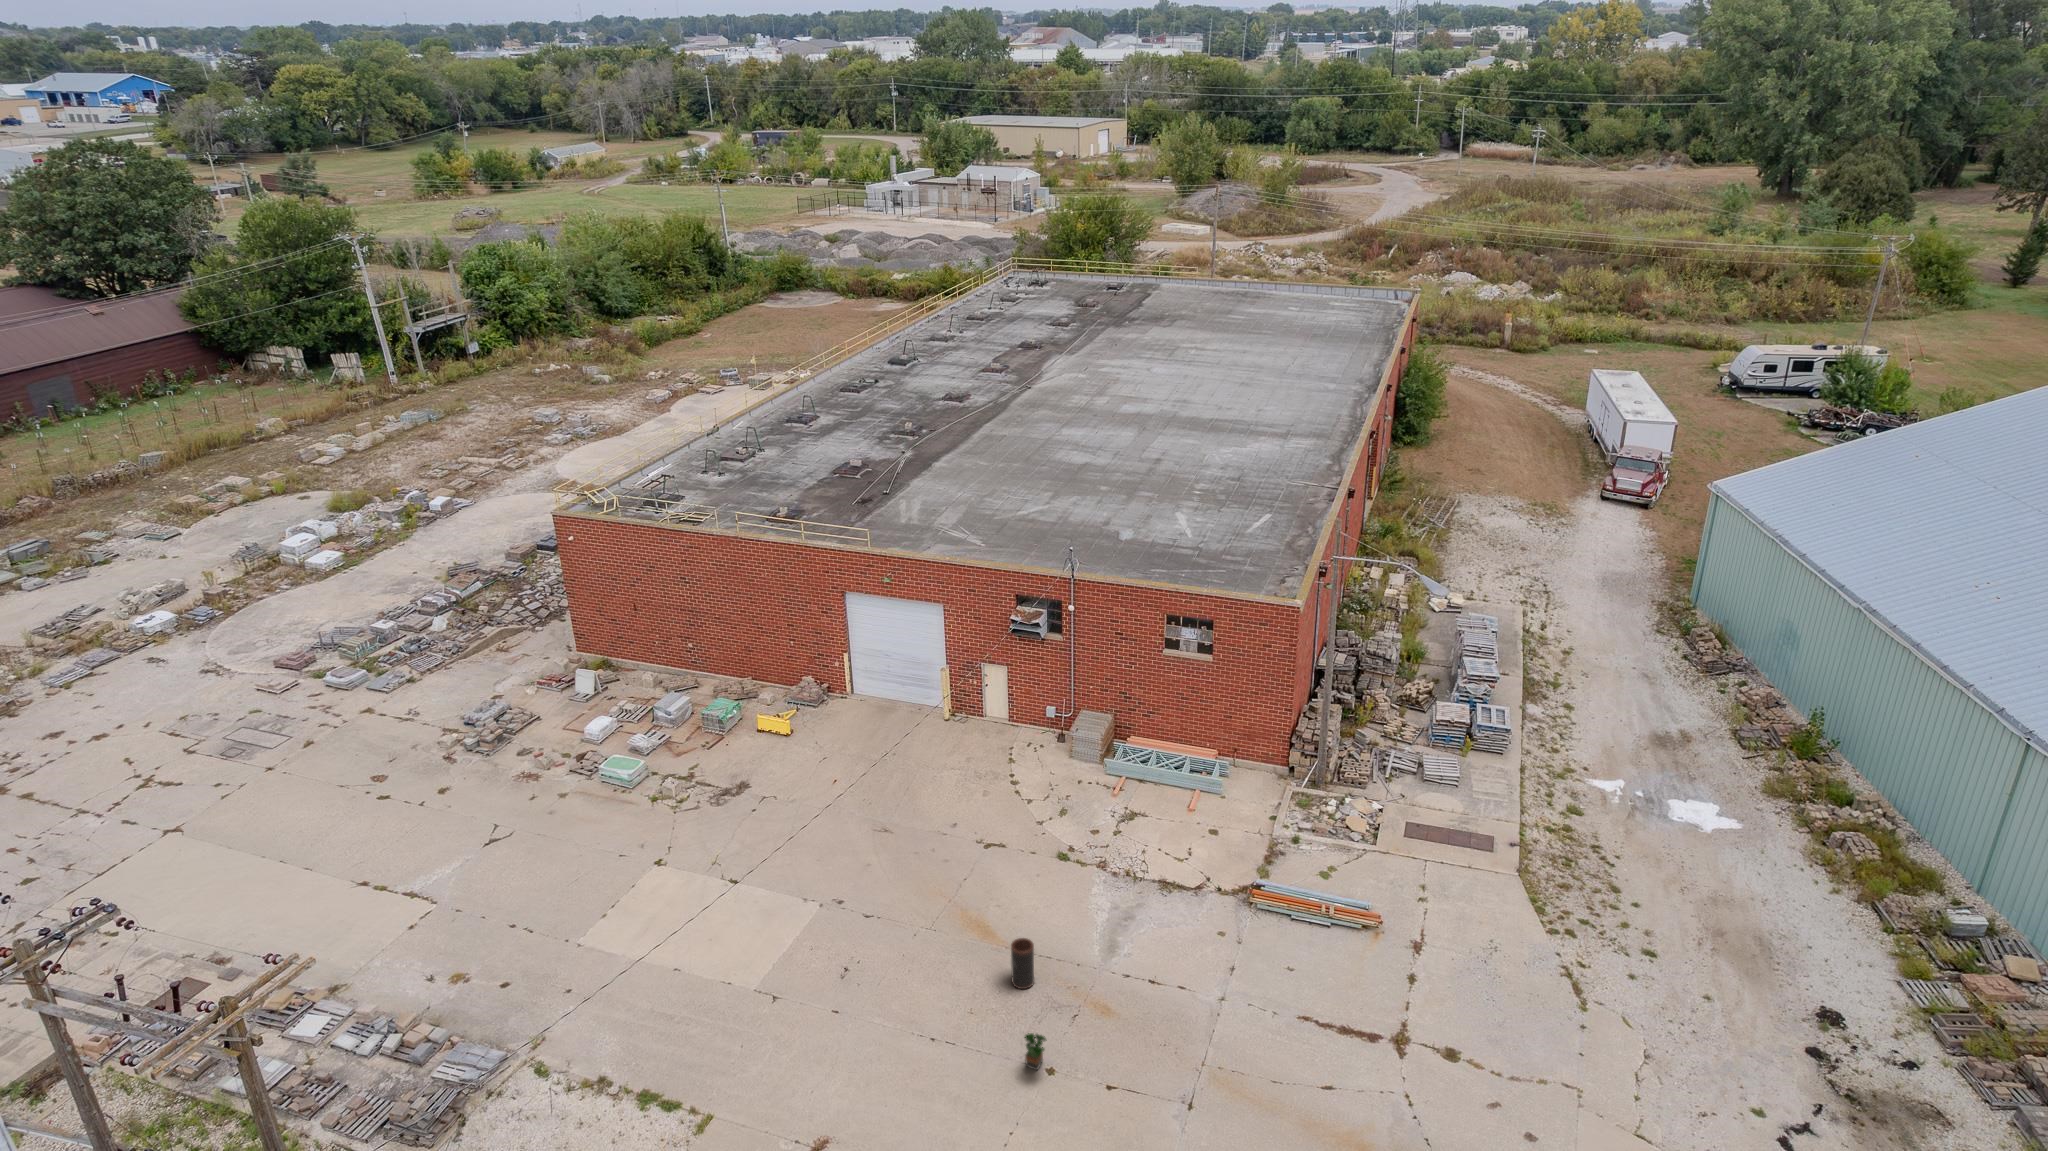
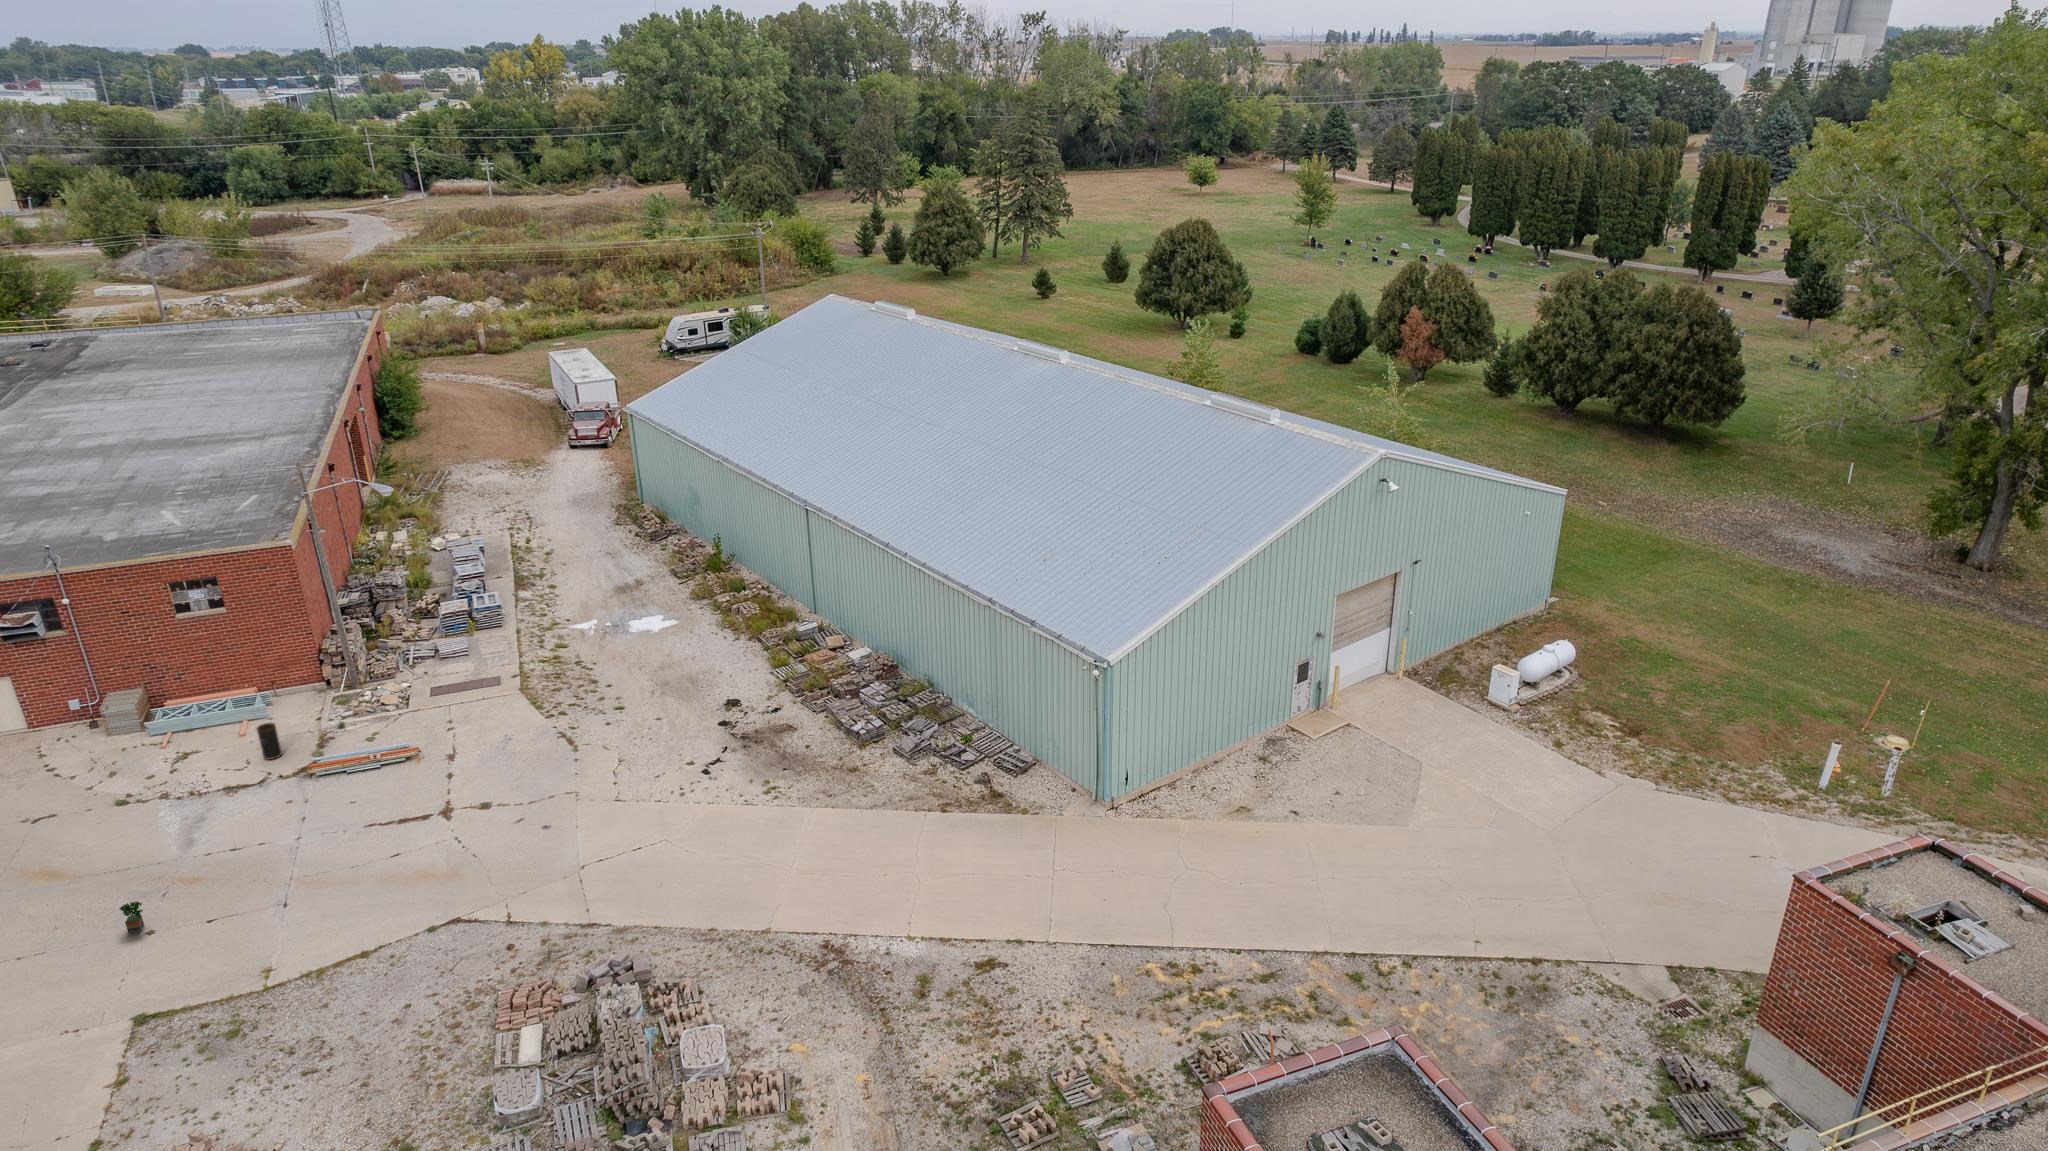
trash can: present [1011,938,1034,989] -> present [257,723,282,760]

